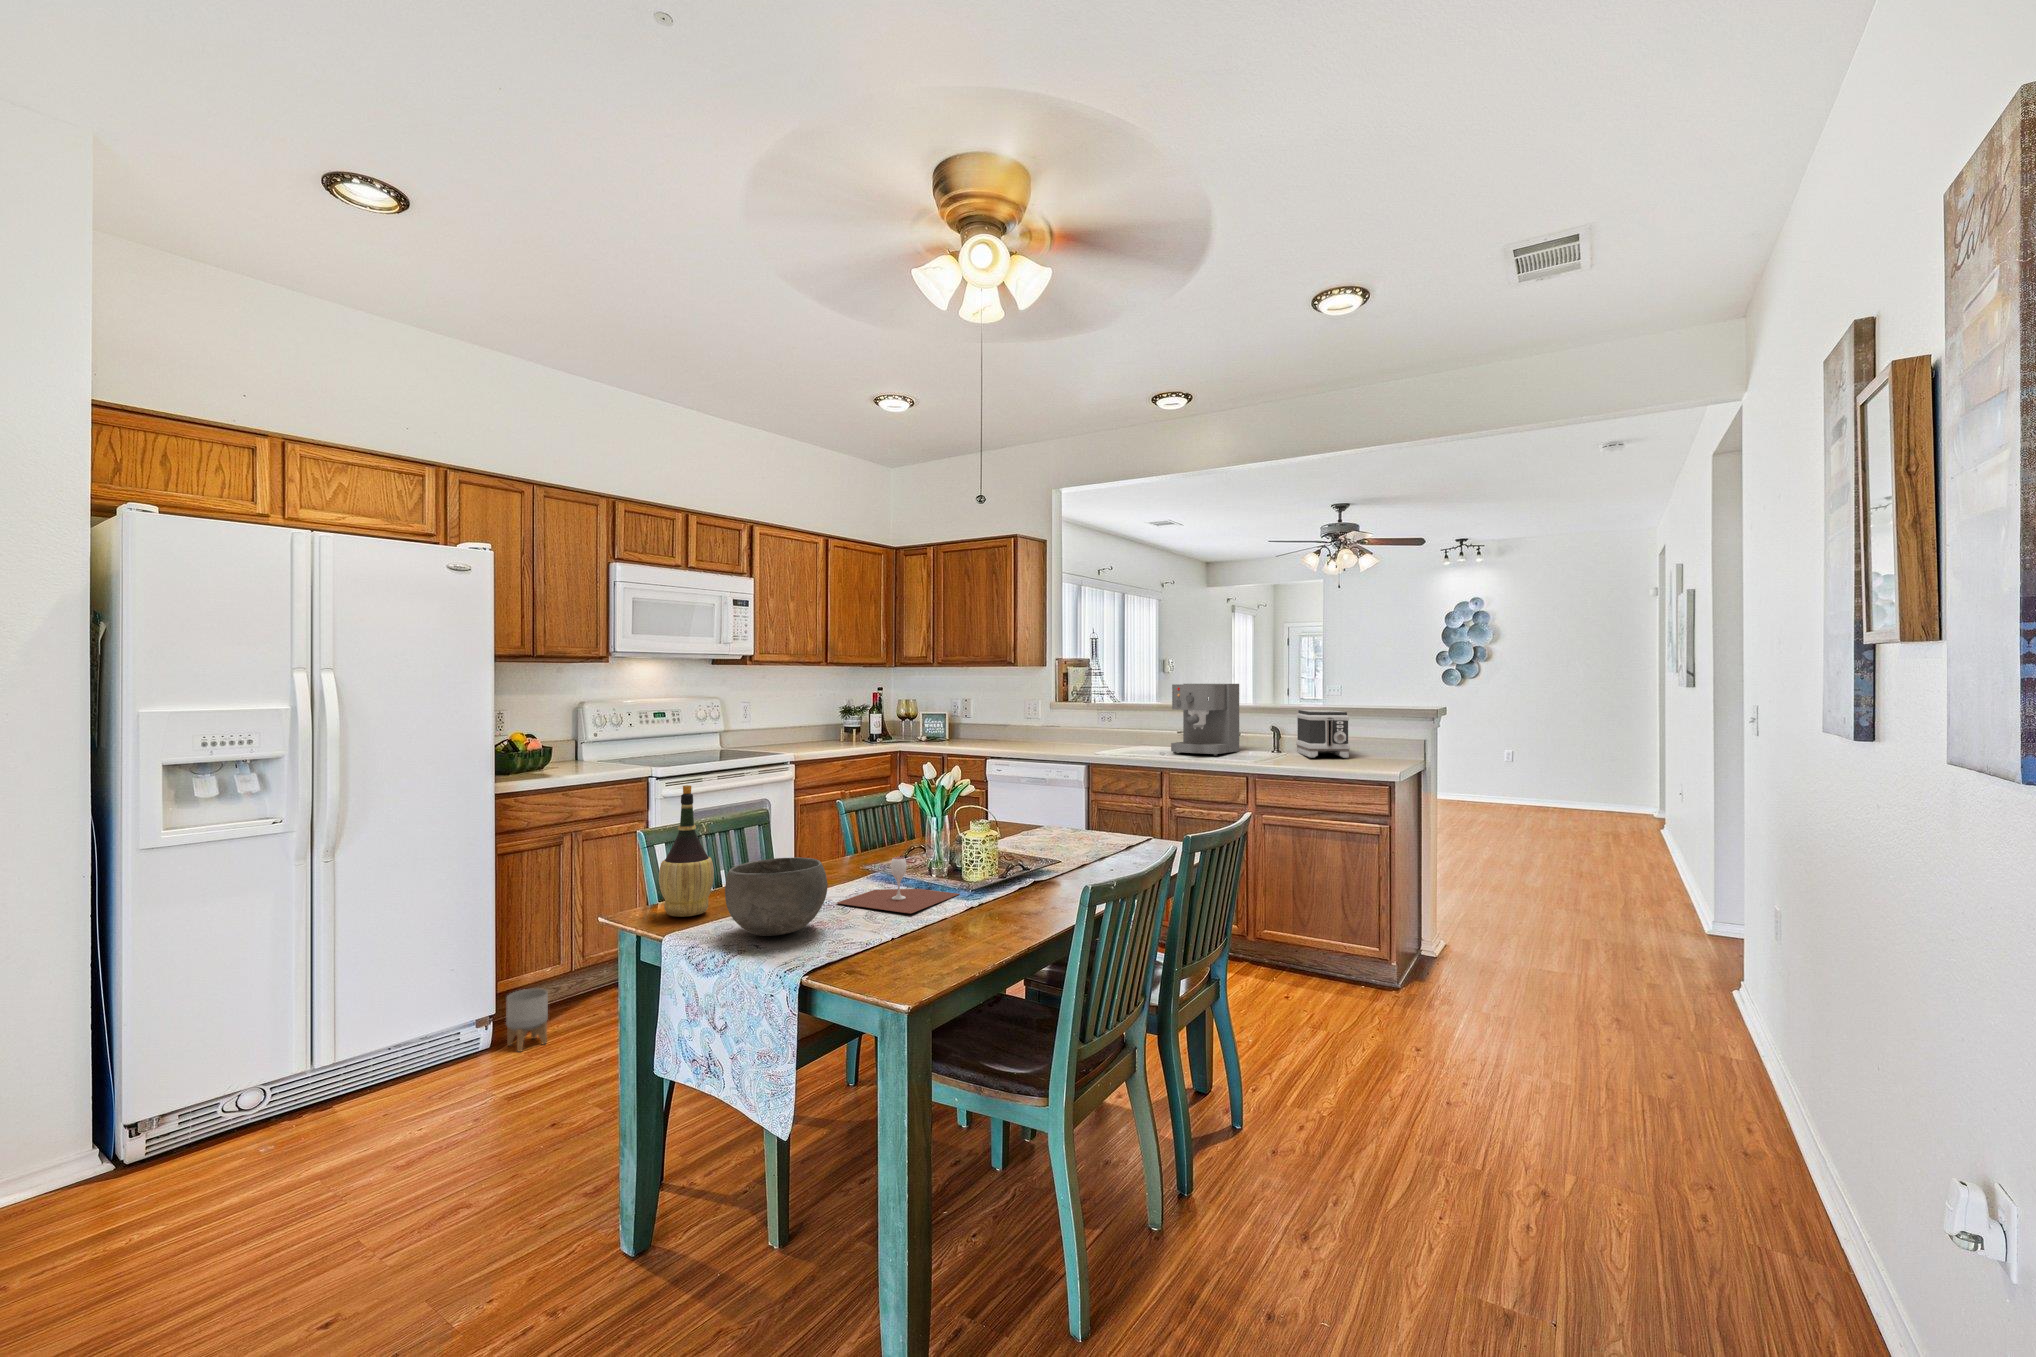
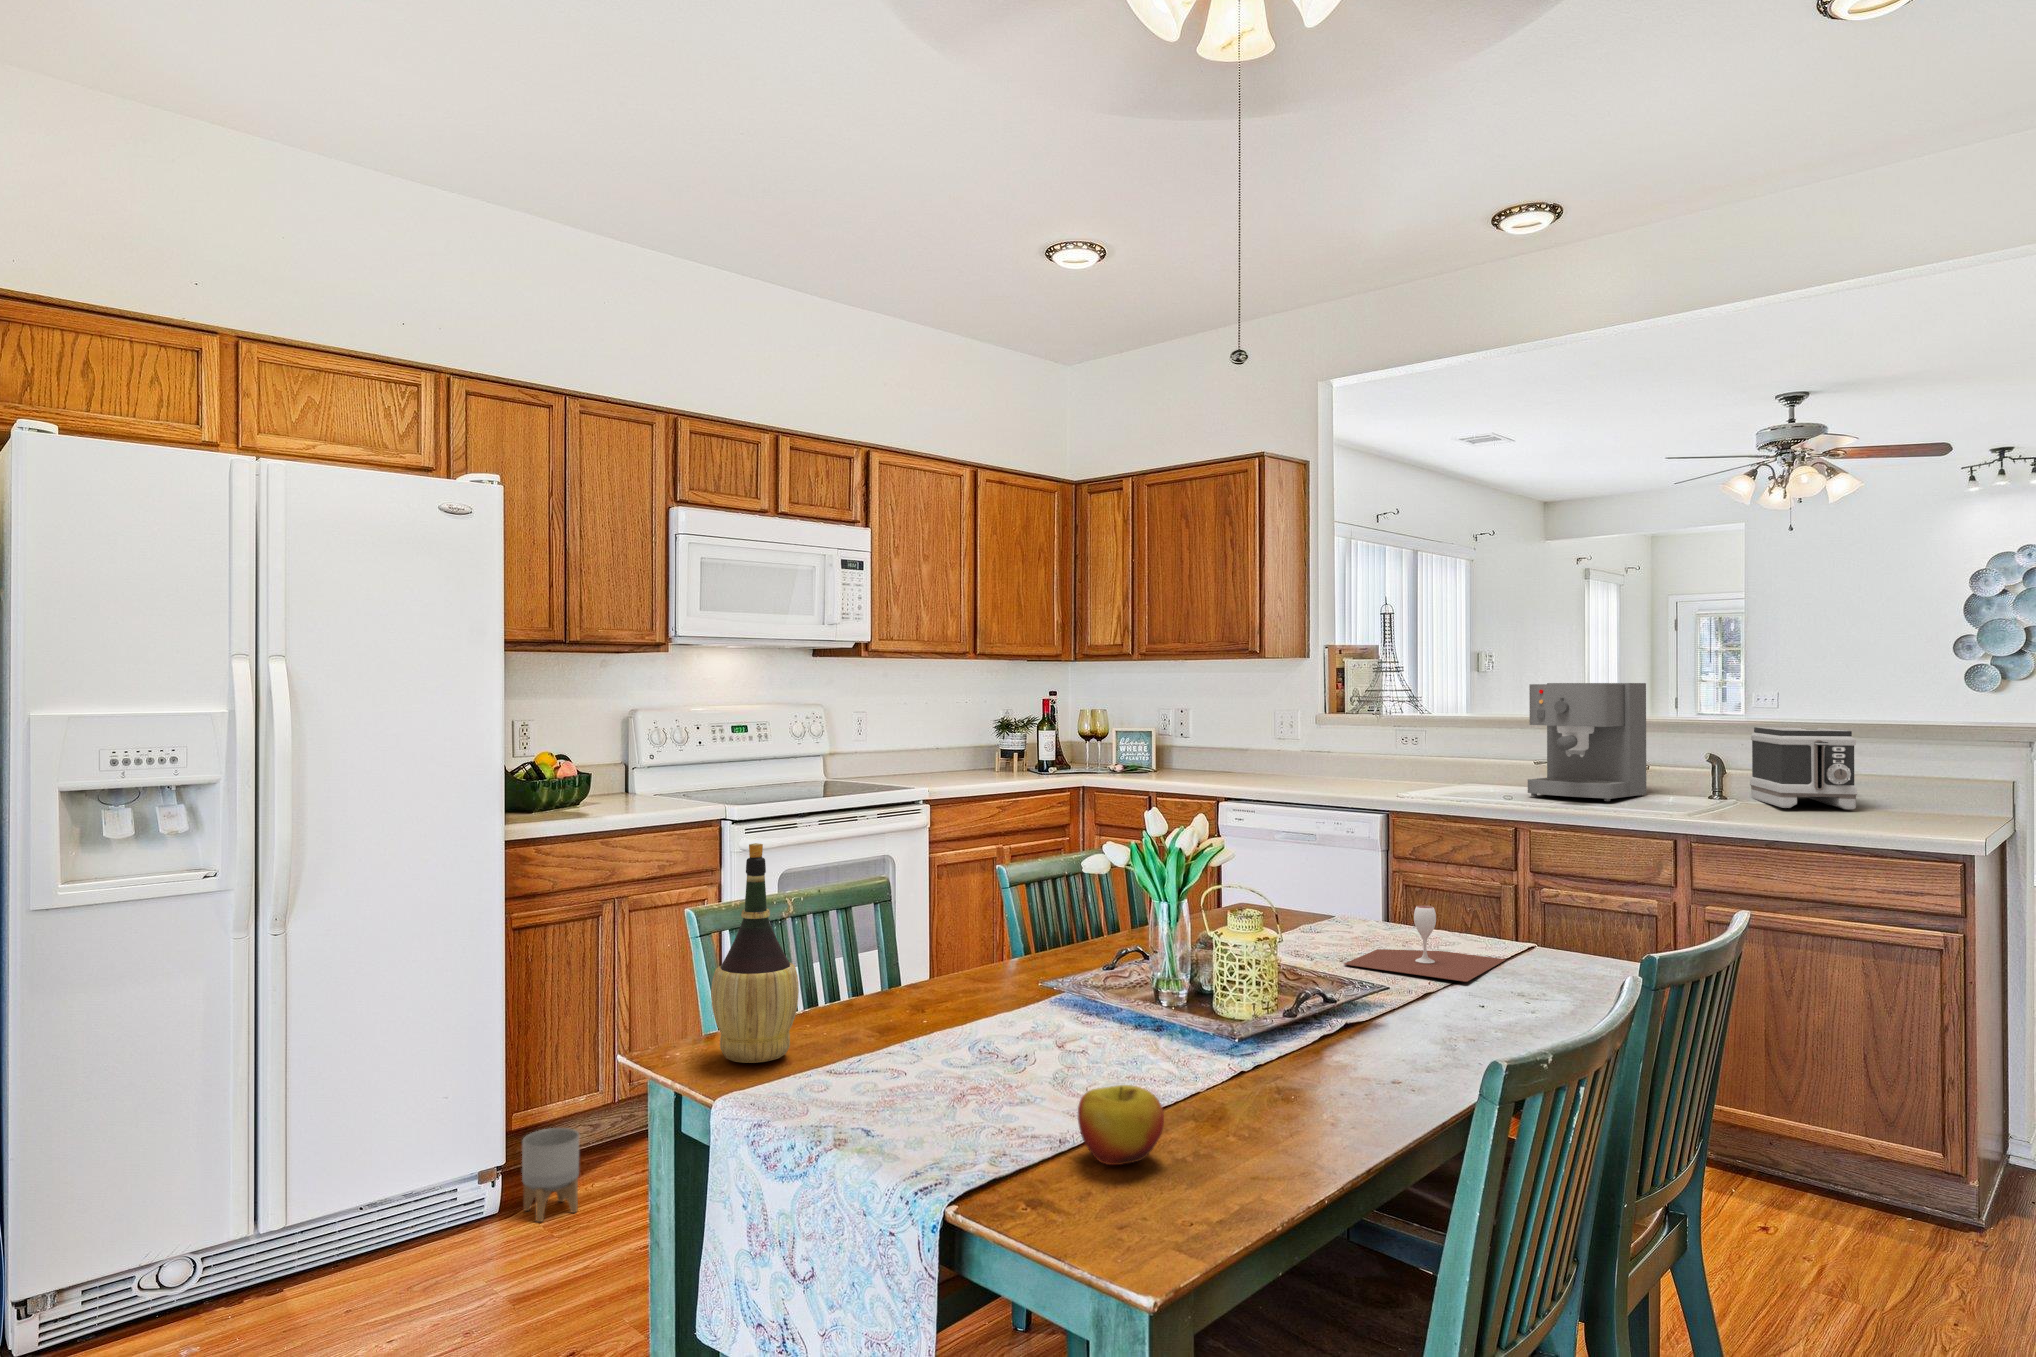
bowl: present [725,857,828,936] -> none [813,972,985,1112]
wine glass: present [837,857,959,914] -> present [1344,906,1506,982]
apple: none [880,911,927,954] -> present [1078,1085,1164,1165]

